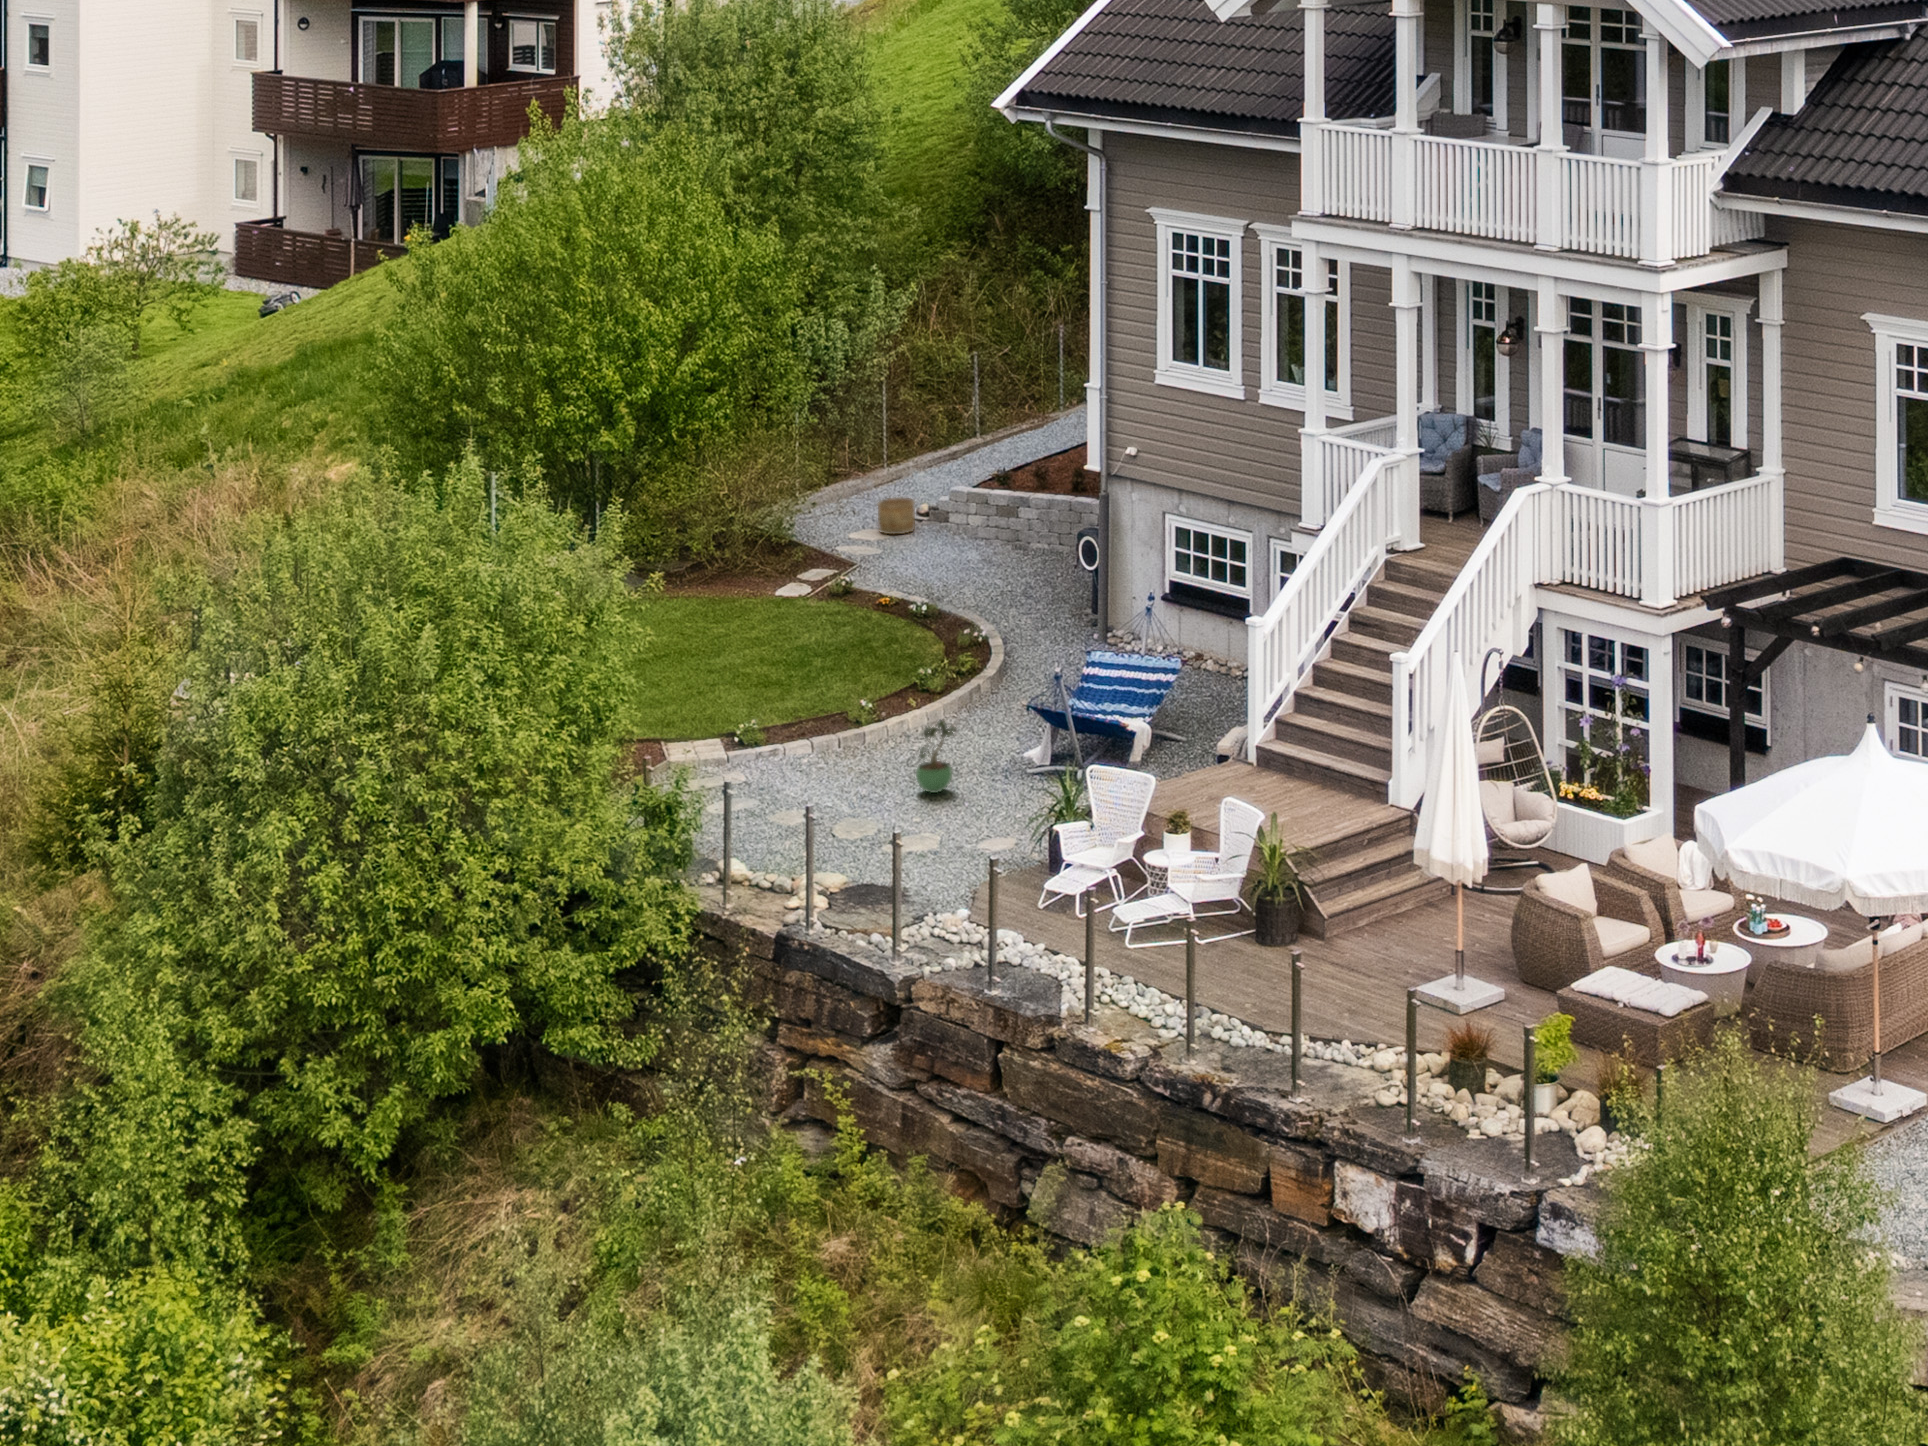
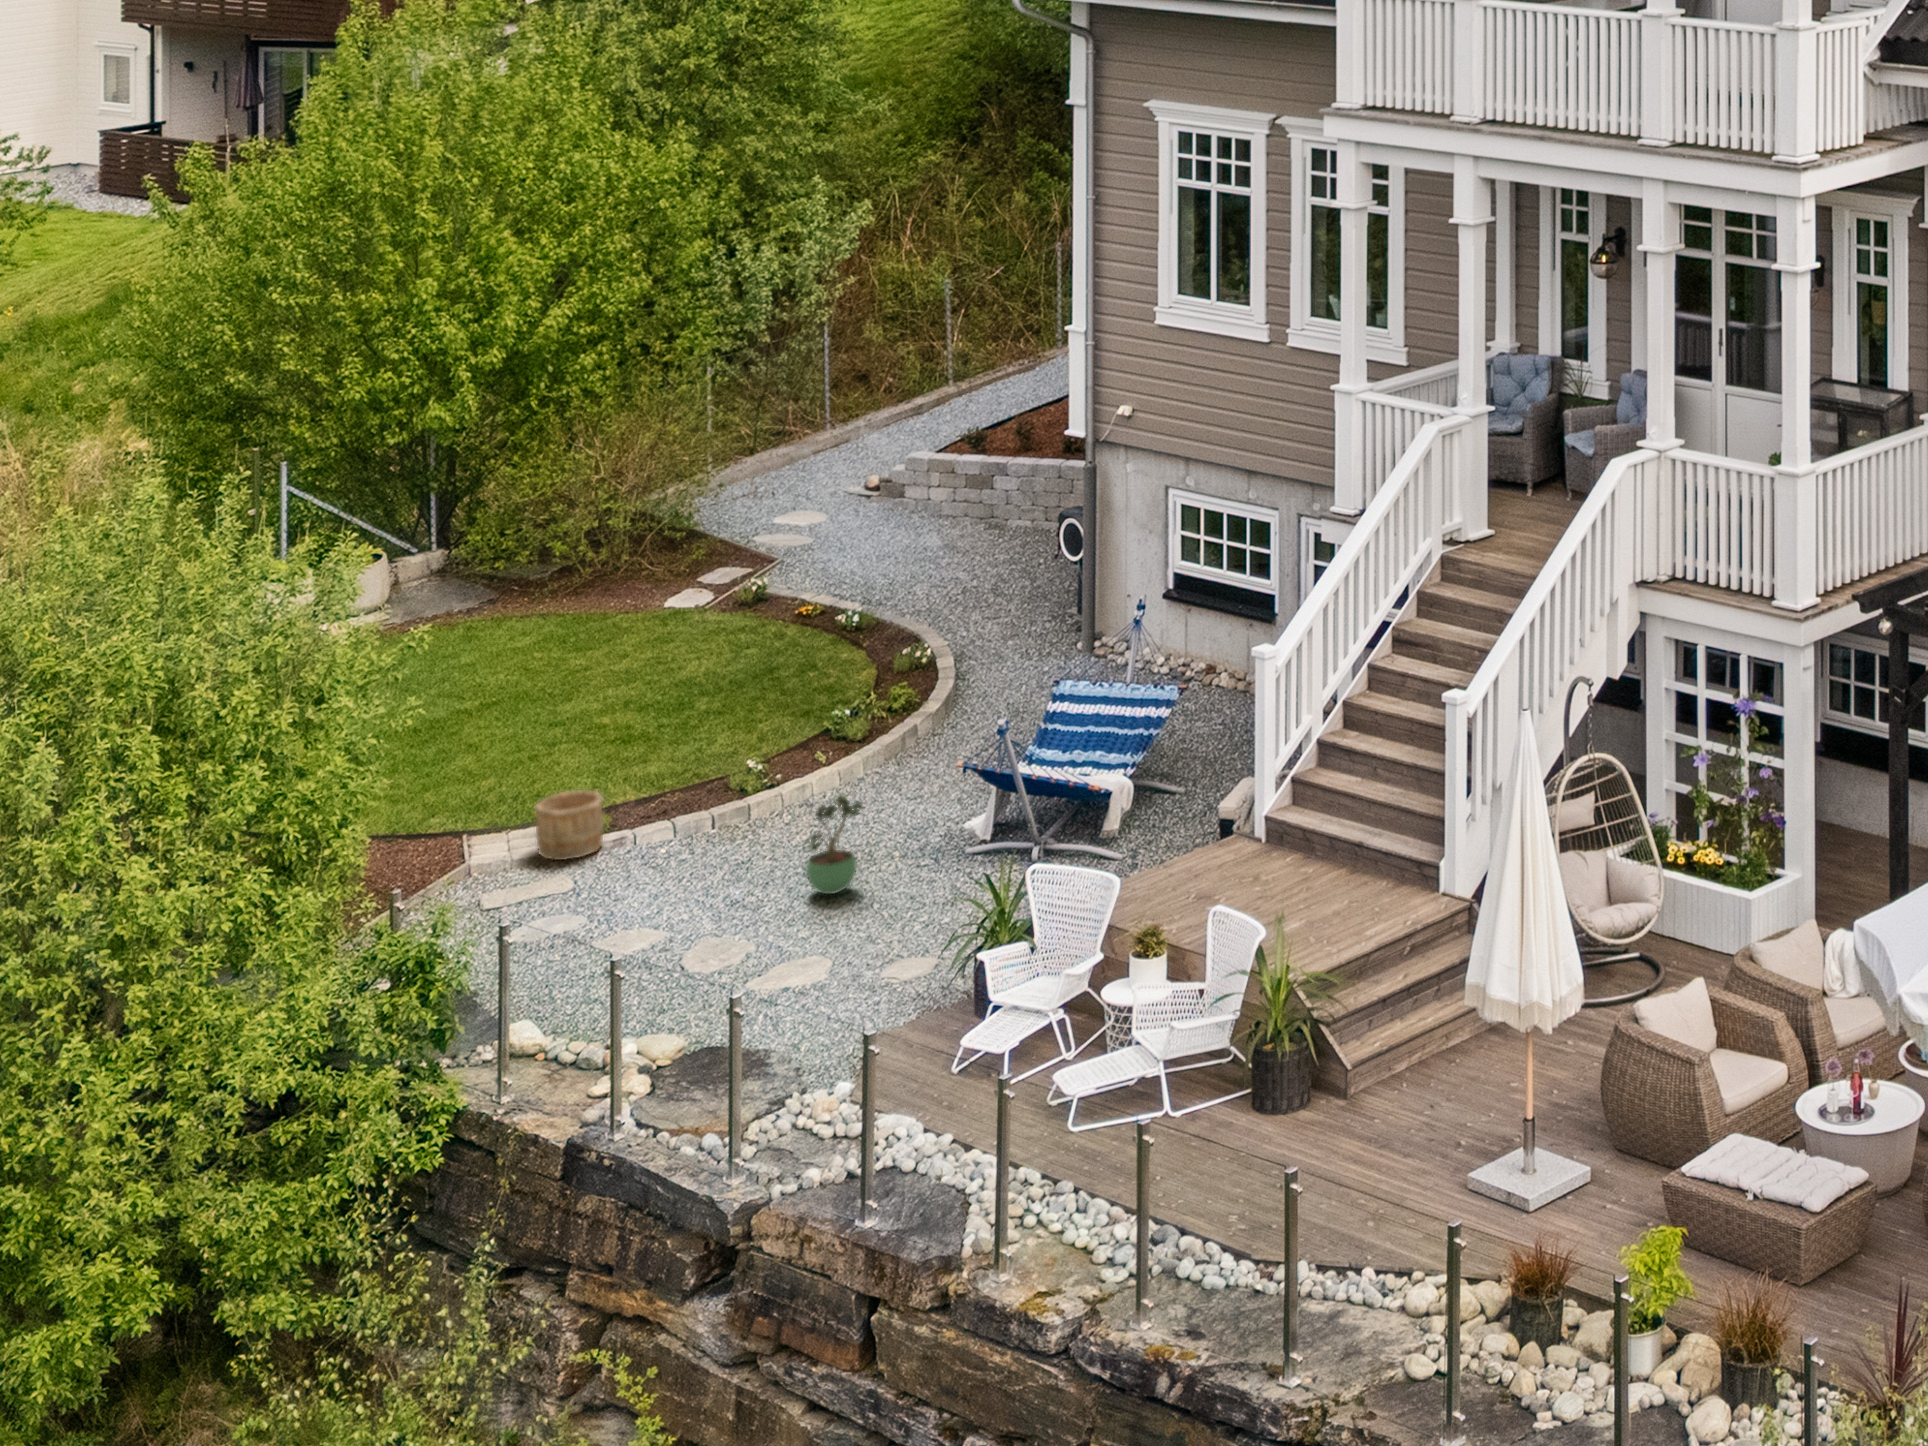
wooden bucket: present [878,497,915,534] -> present [535,790,603,860]

